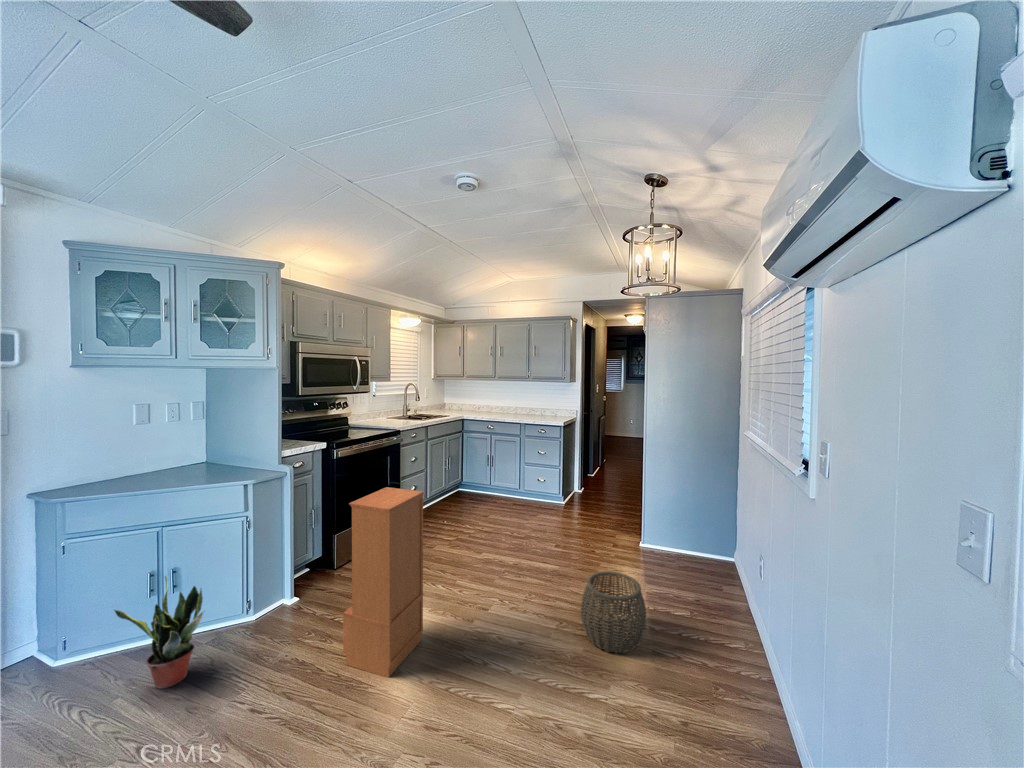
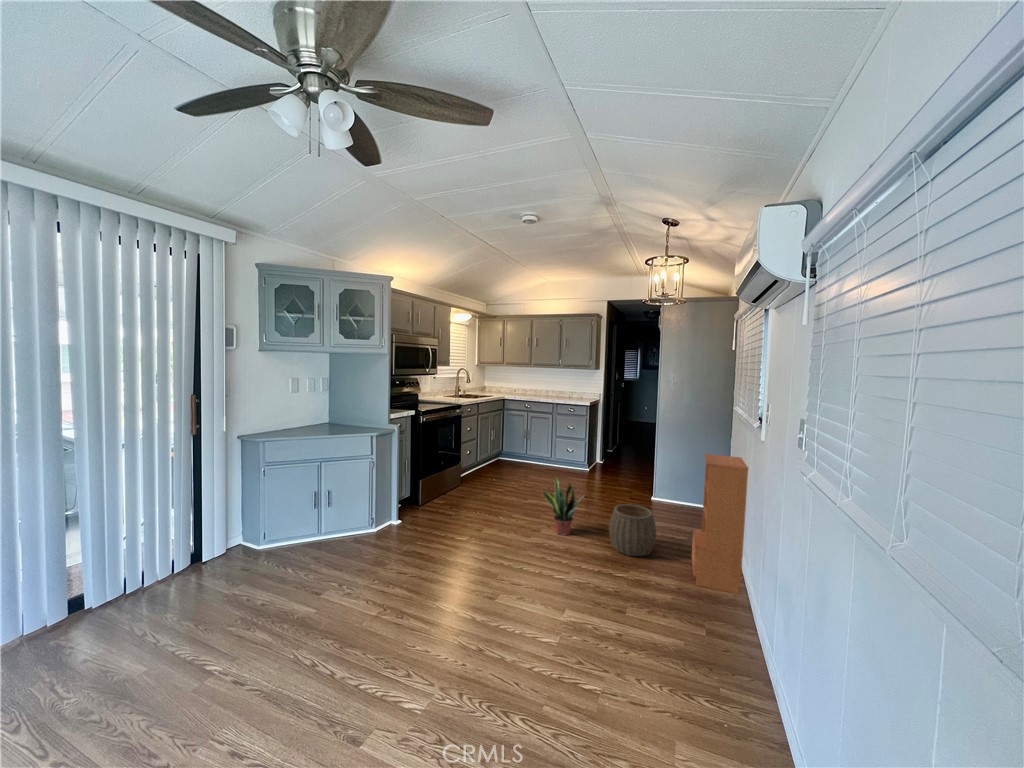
bookcase: present [343,487,424,677] -> present [692,454,748,594]
potted plant: present [114,576,204,688] -> present [543,478,582,535]

